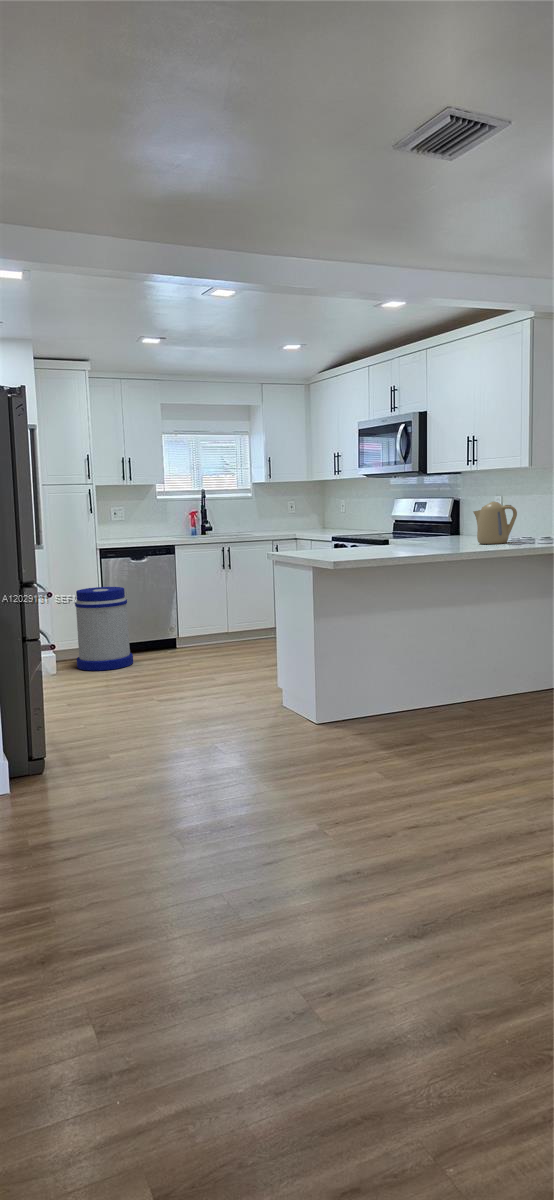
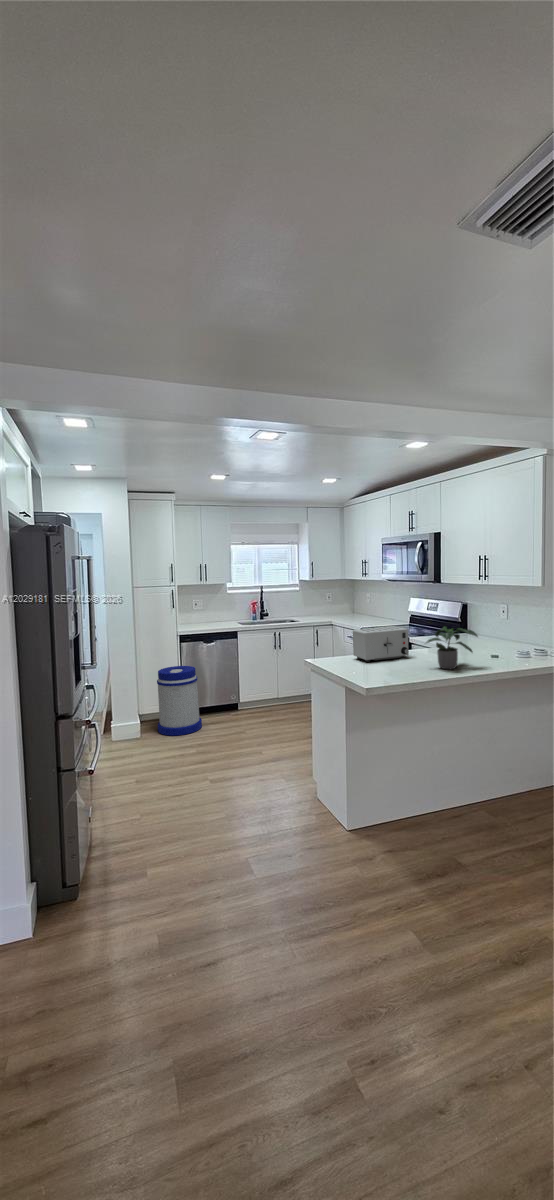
kettle: present [473,502,517,544] -> none [490,621,534,661]
potted plant: none [403,506,458,550] -> present [426,627,478,669]
toaster: none [325,515,387,551] -> present [353,626,409,662]

